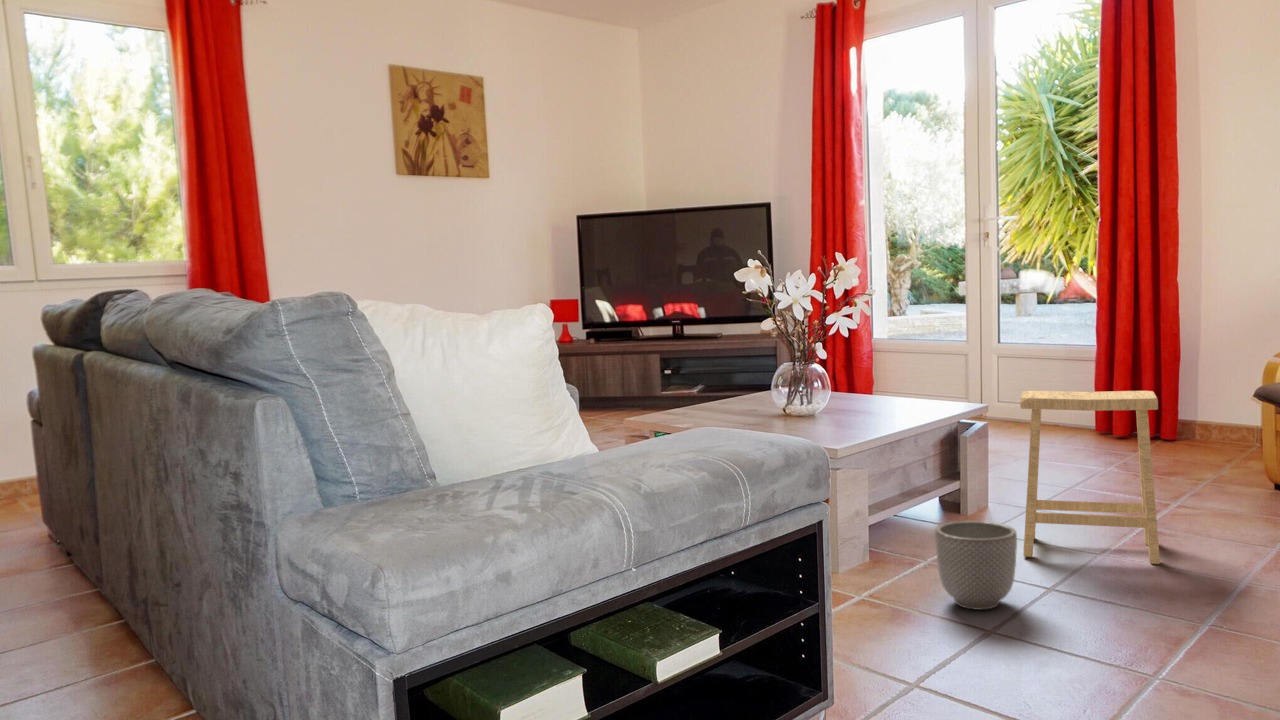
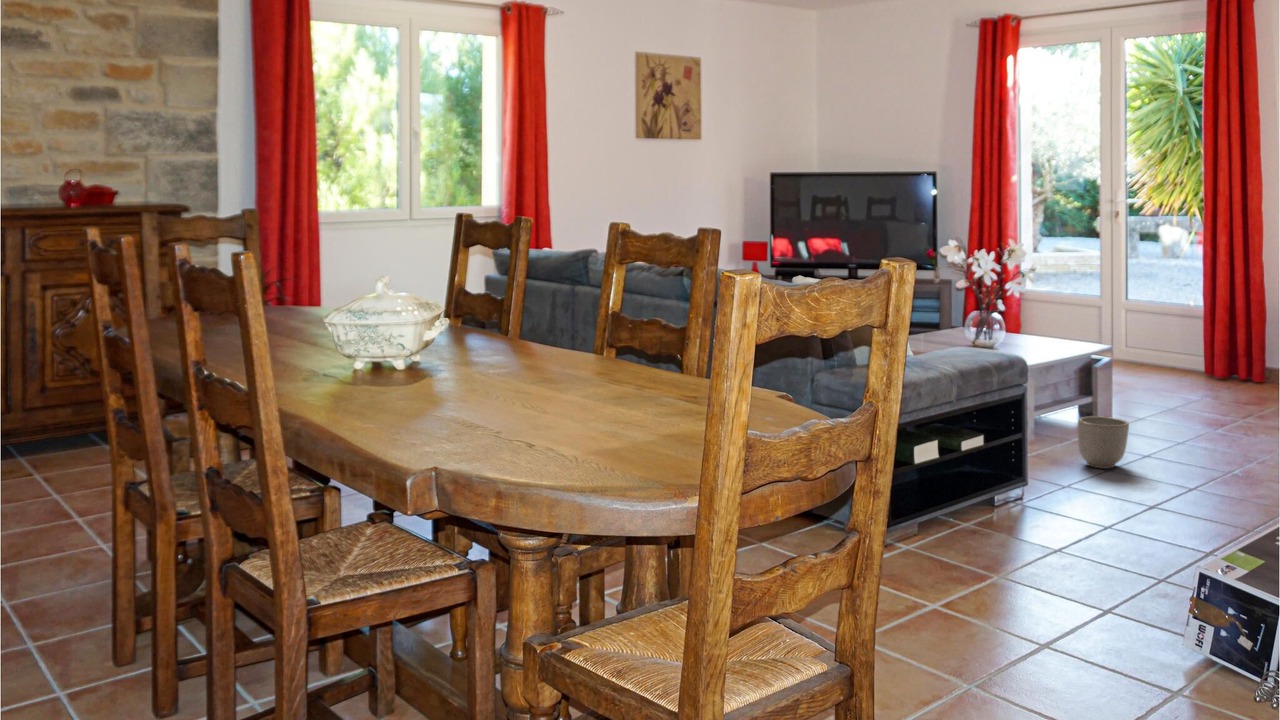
footstool: present [1020,391,1160,564] -> none [1130,338,1225,452]

